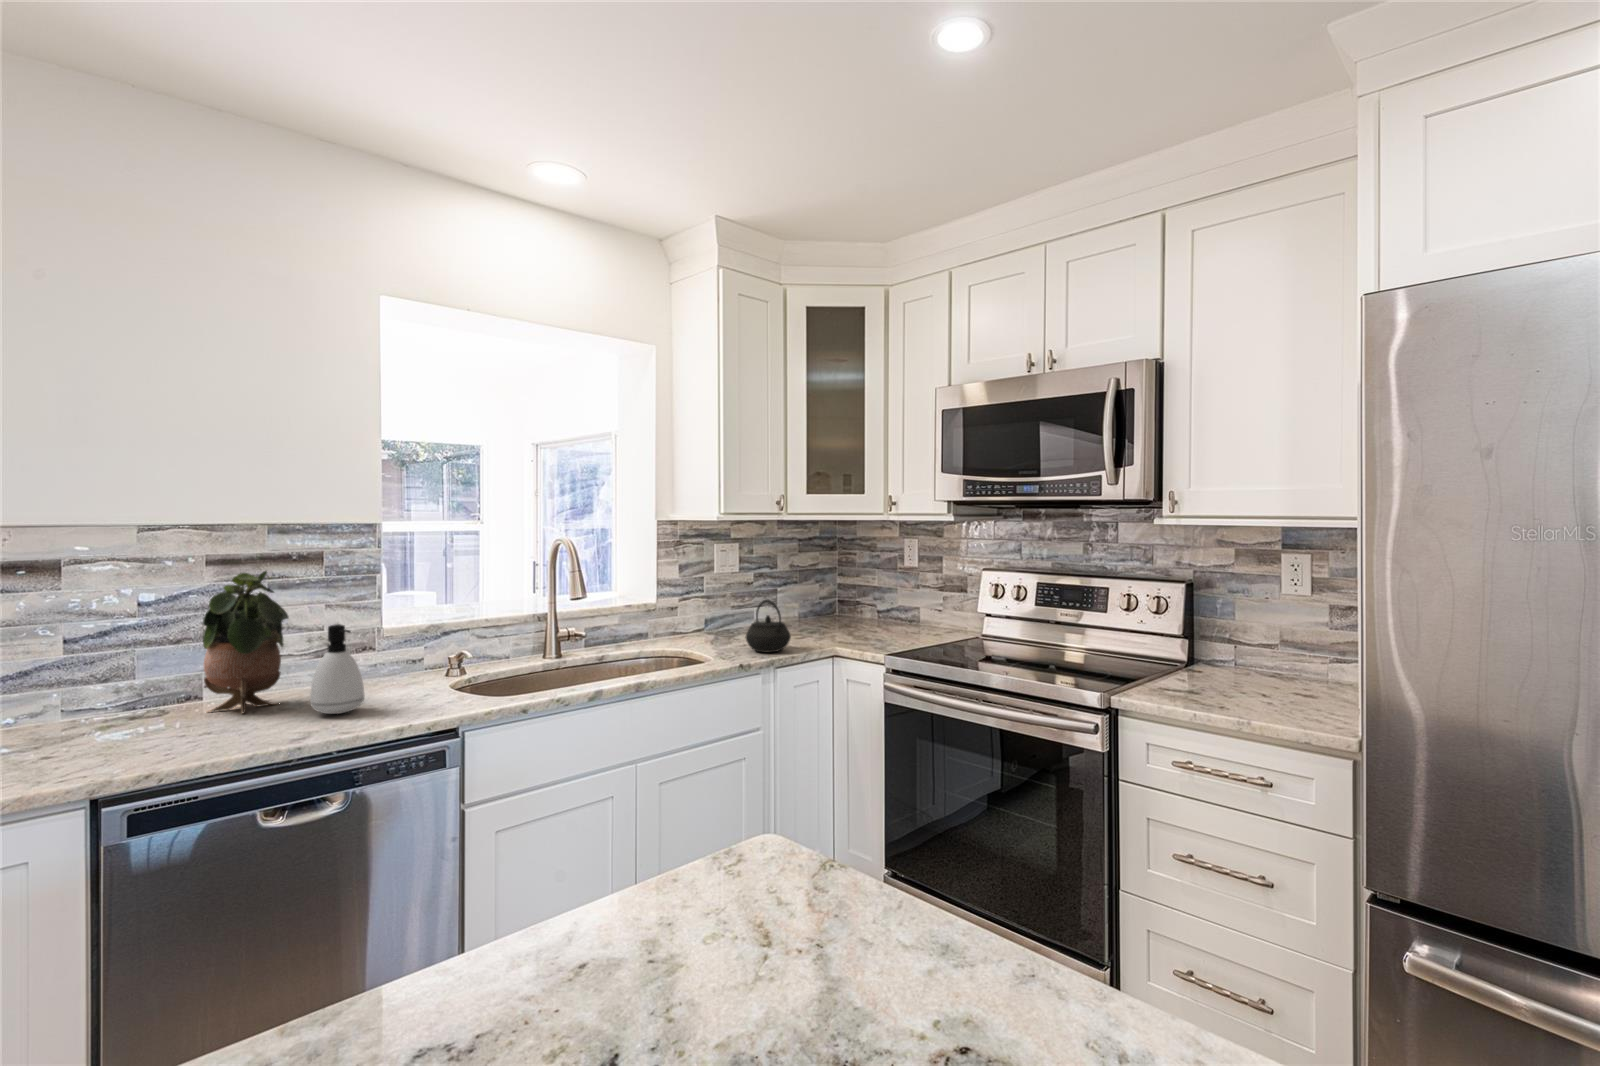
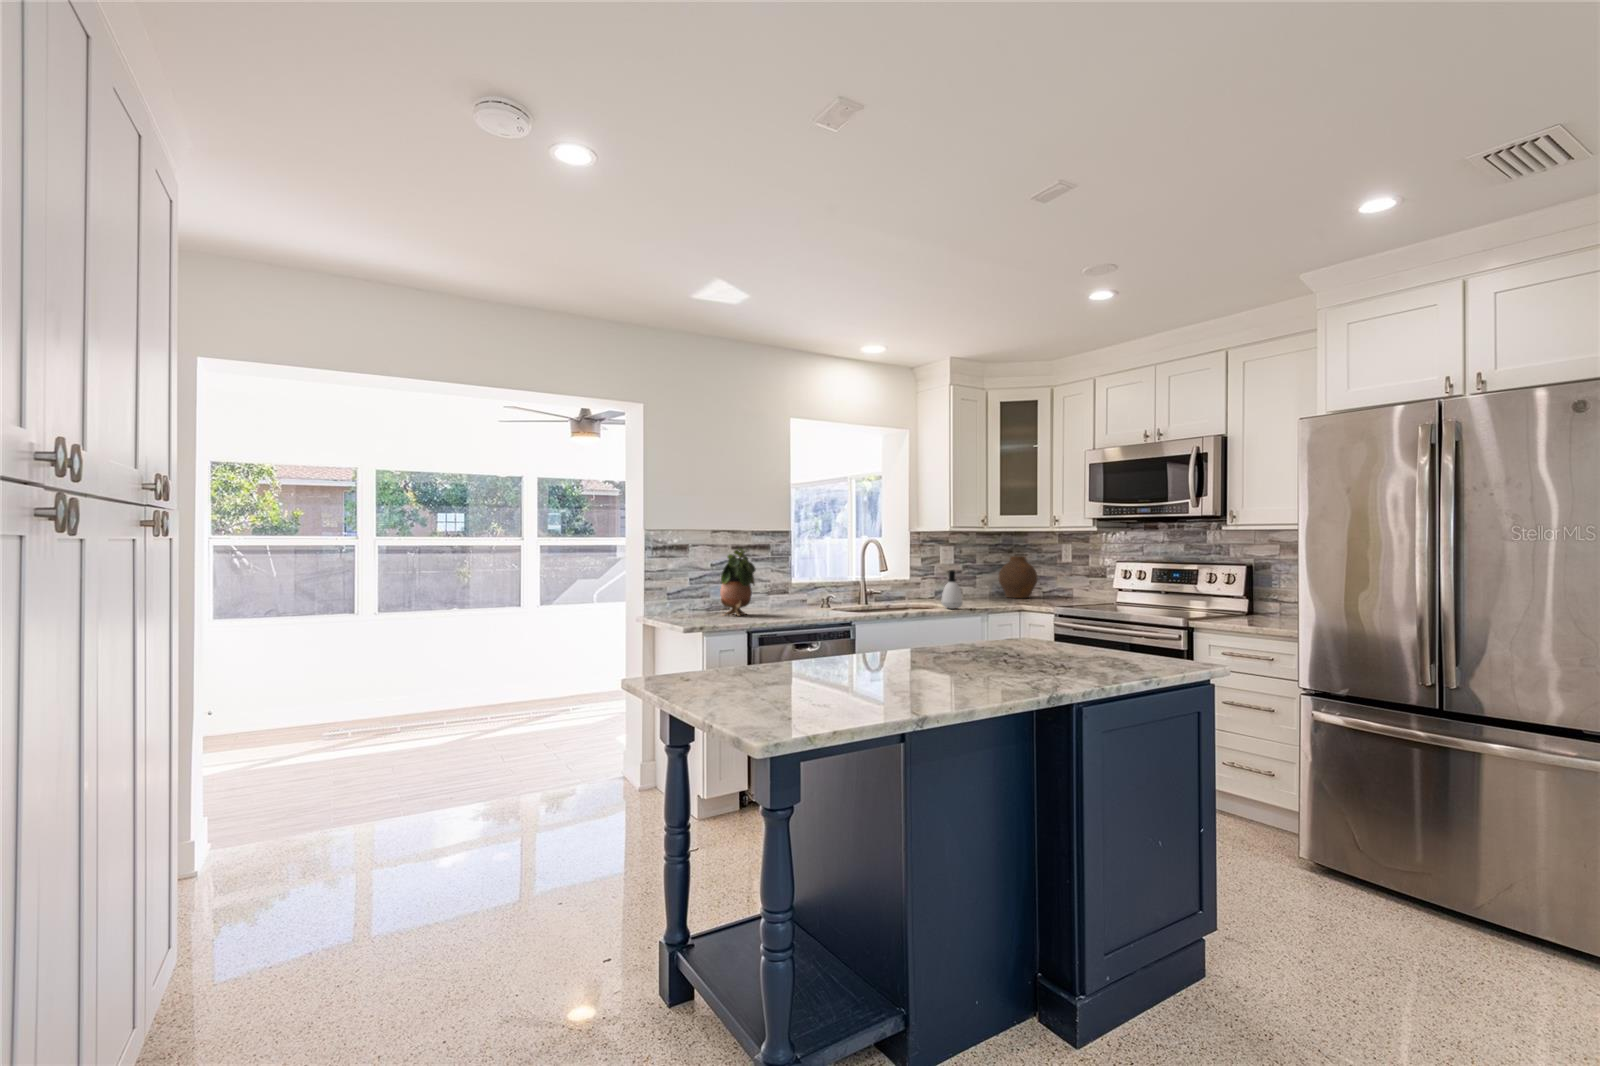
vase: none [809,557,868,623] -> present [998,556,1038,598]
kettle: present [745,600,791,652] -> none [970,576,997,607]
soap dispenser: present [310,624,365,714] -> present [942,570,962,609]

